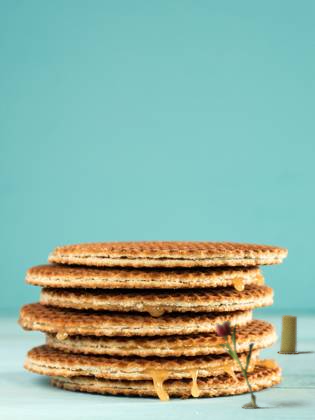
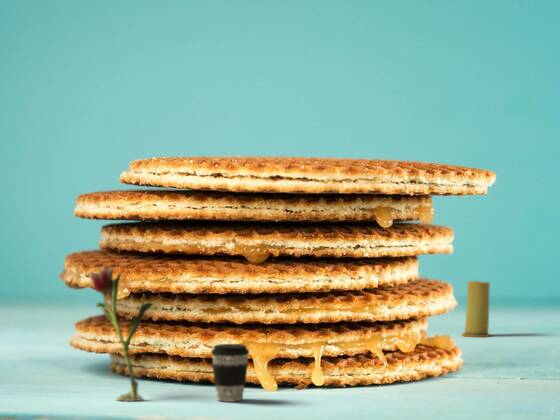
flower: present [215,321,258,409] -> present [90,267,152,401]
coffee cup: none [128,371,153,409] -> present [211,344,249,402]

